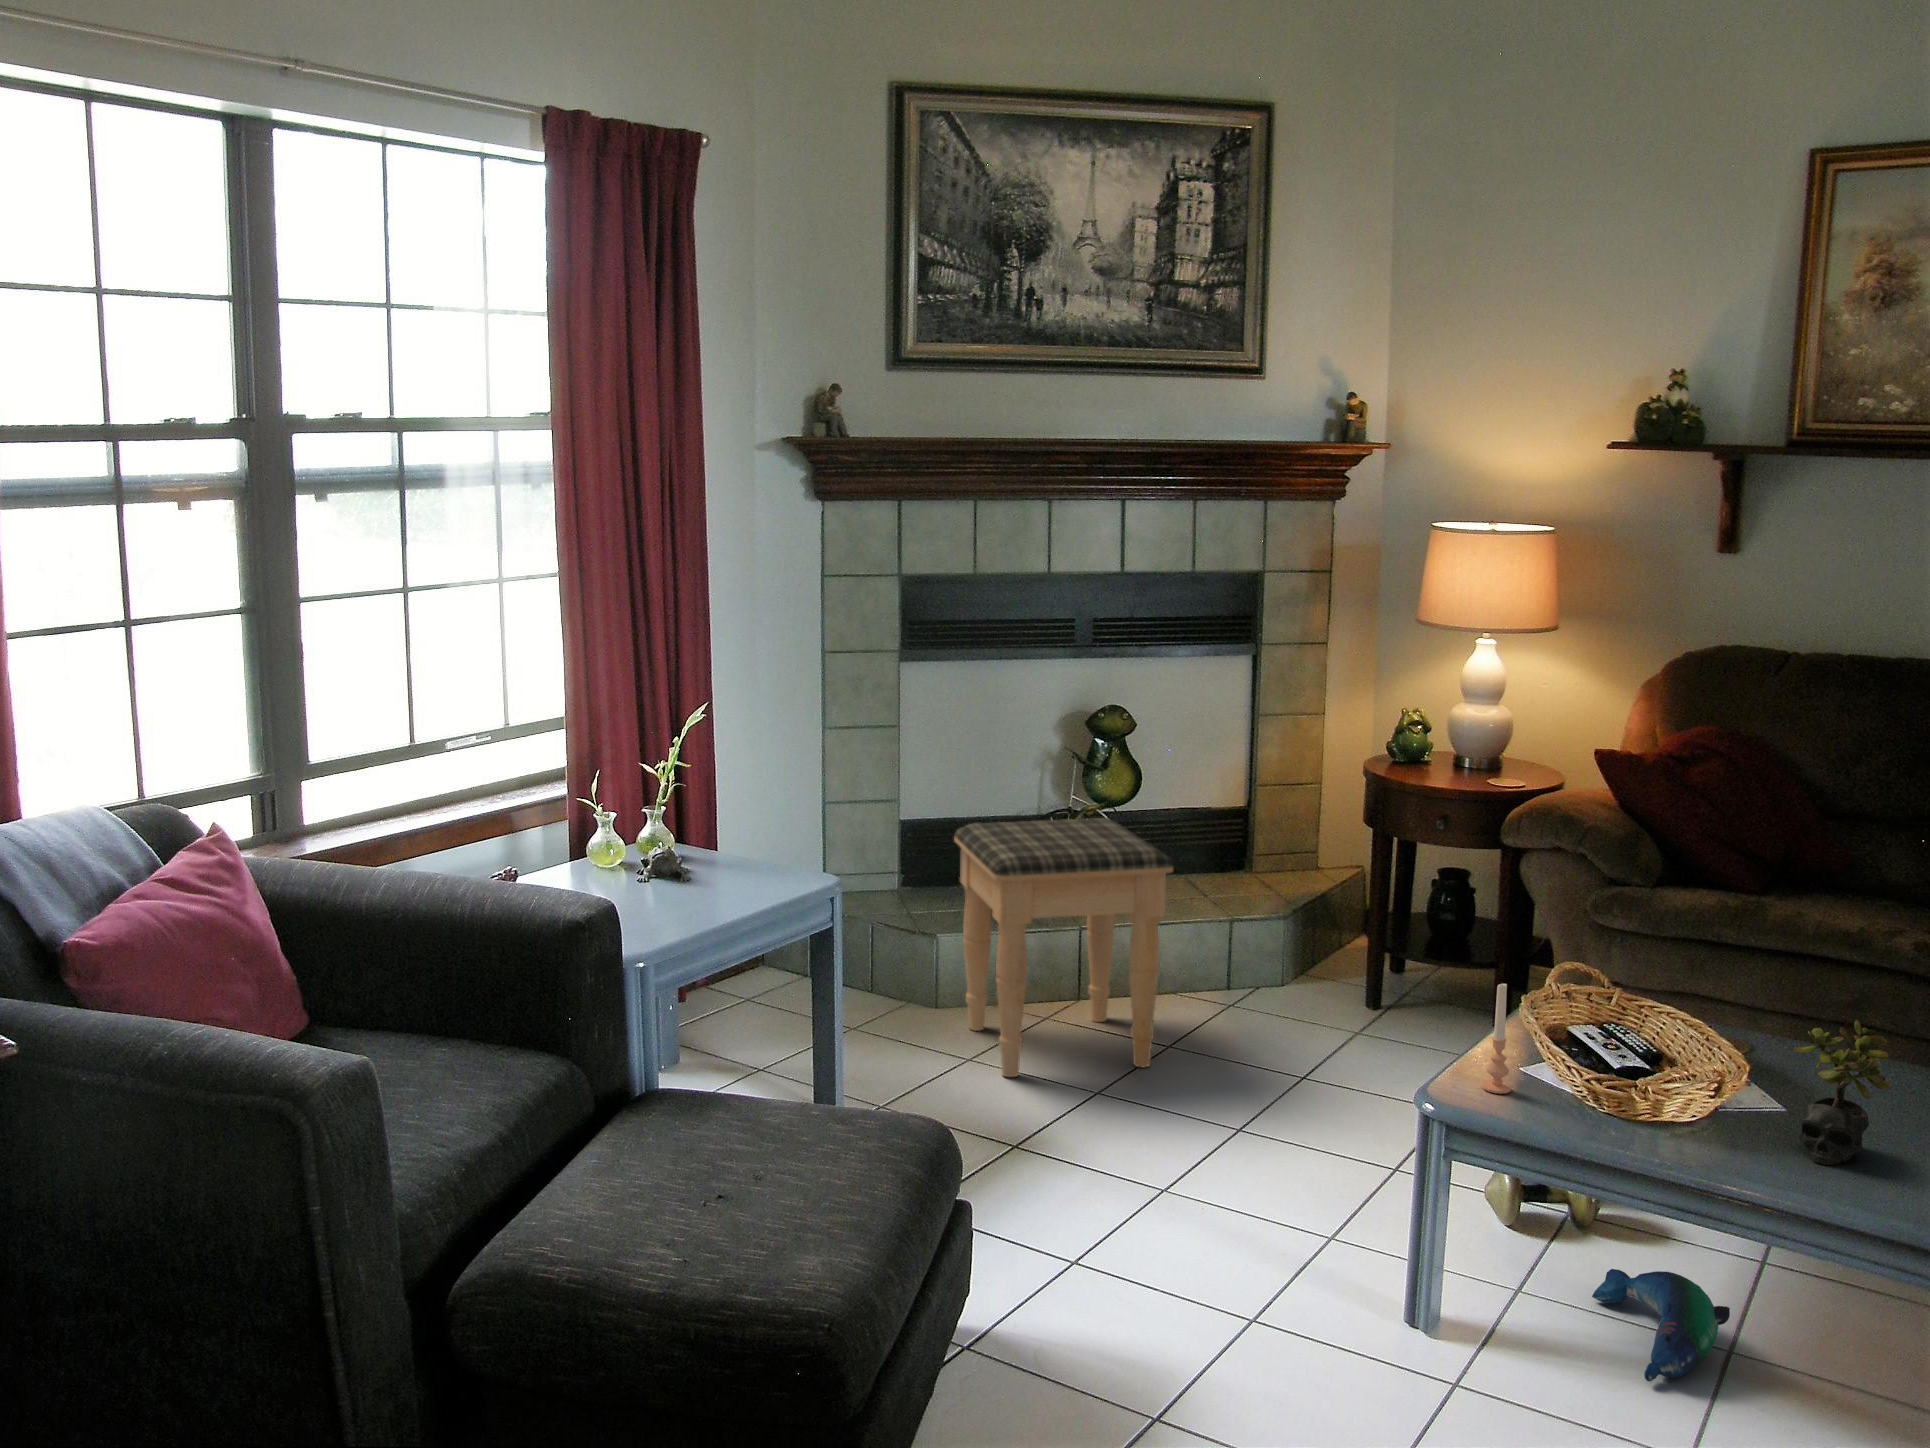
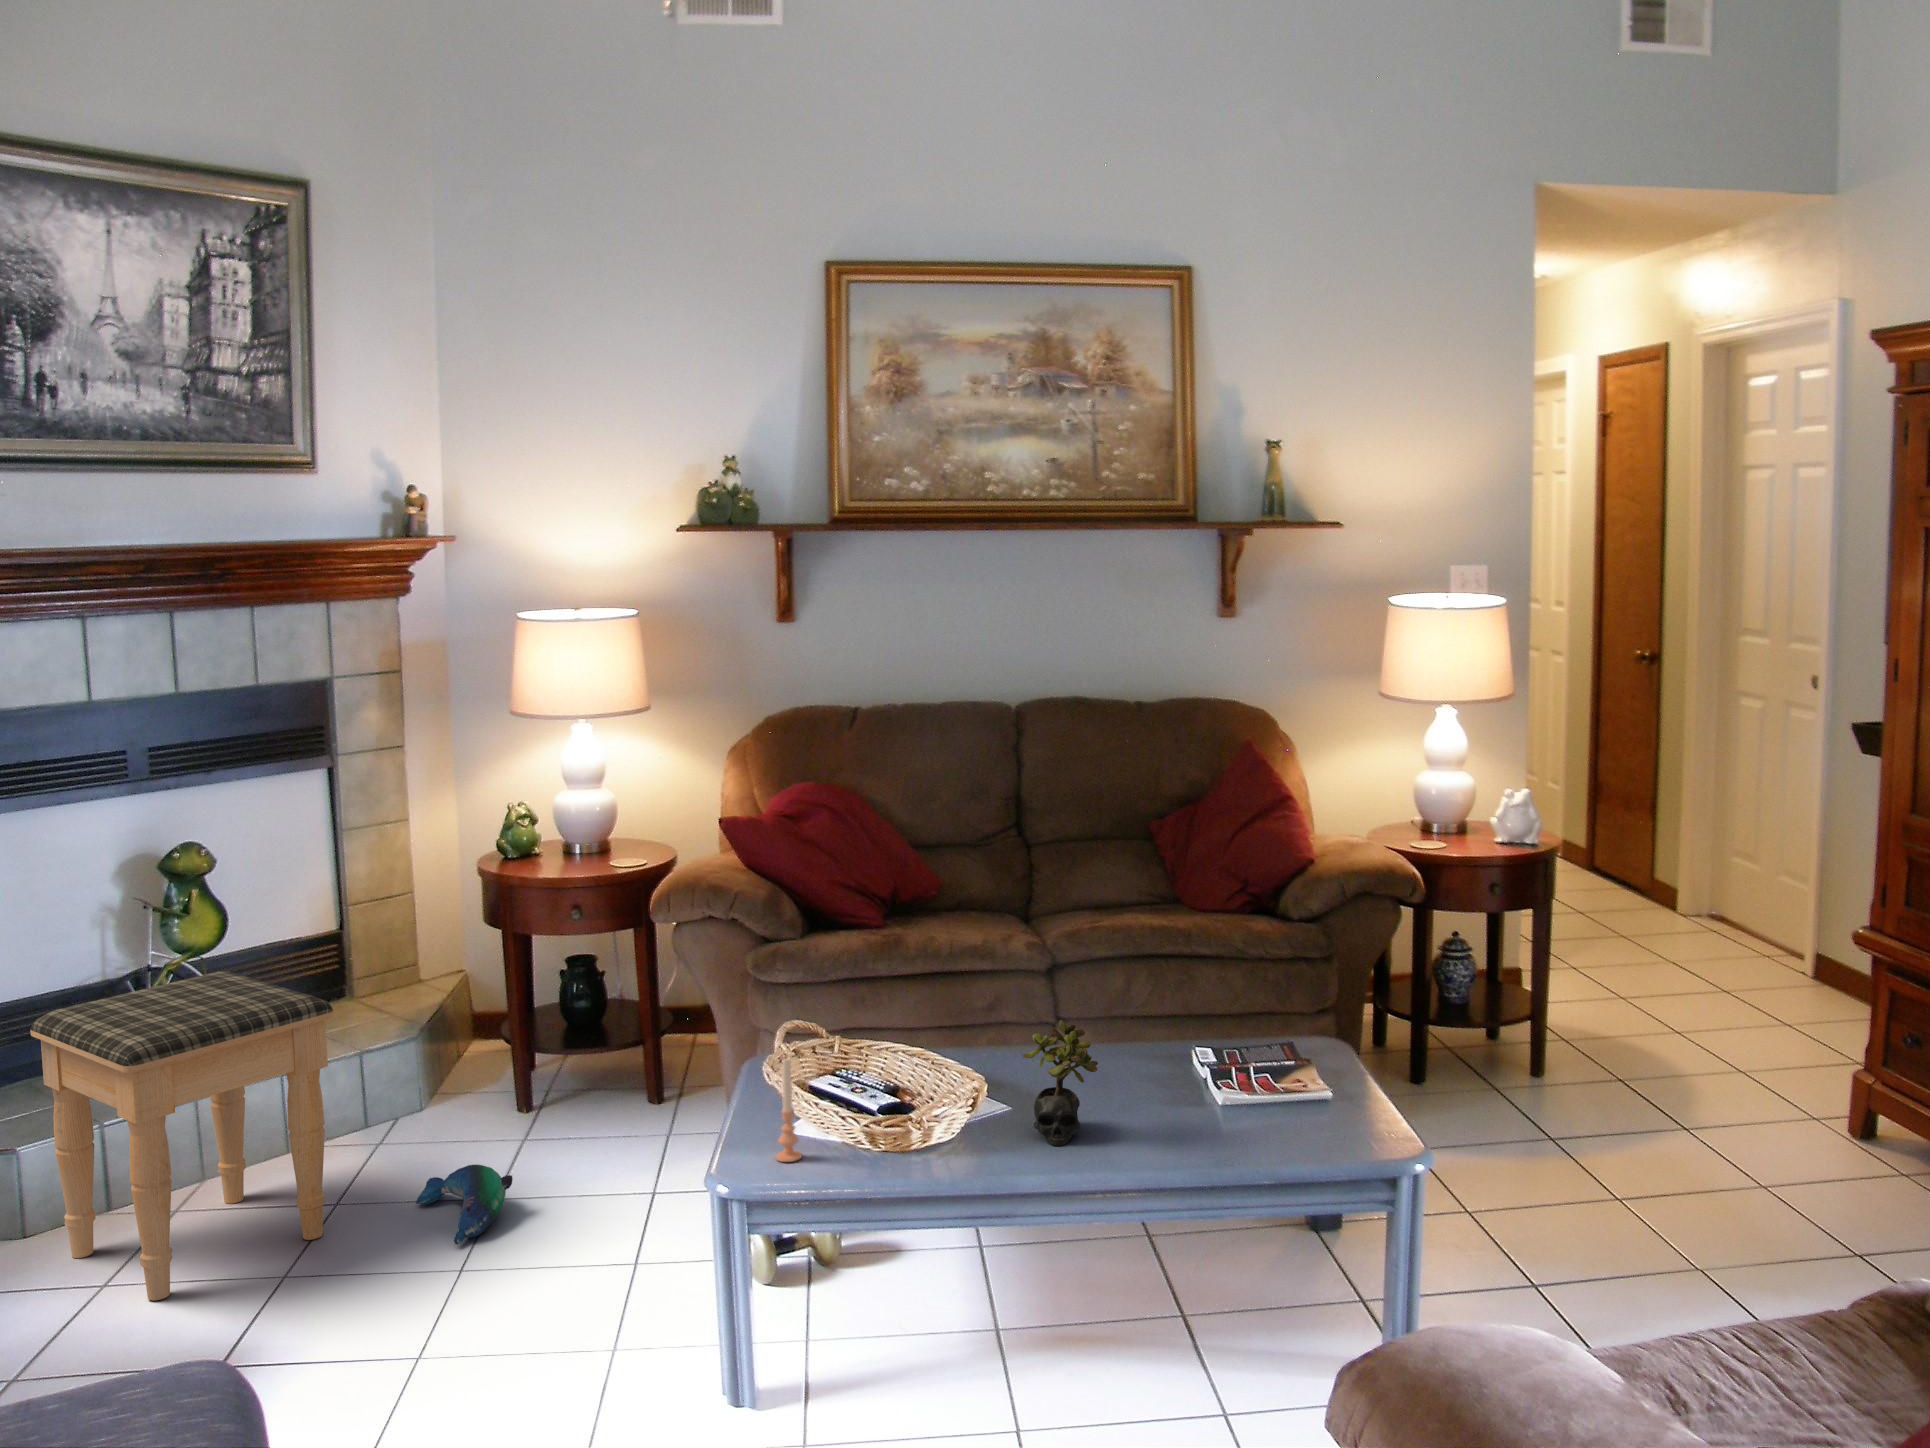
plush toy: present [1592,1269,1730,1382] -> present [416,1165,512,1245]

